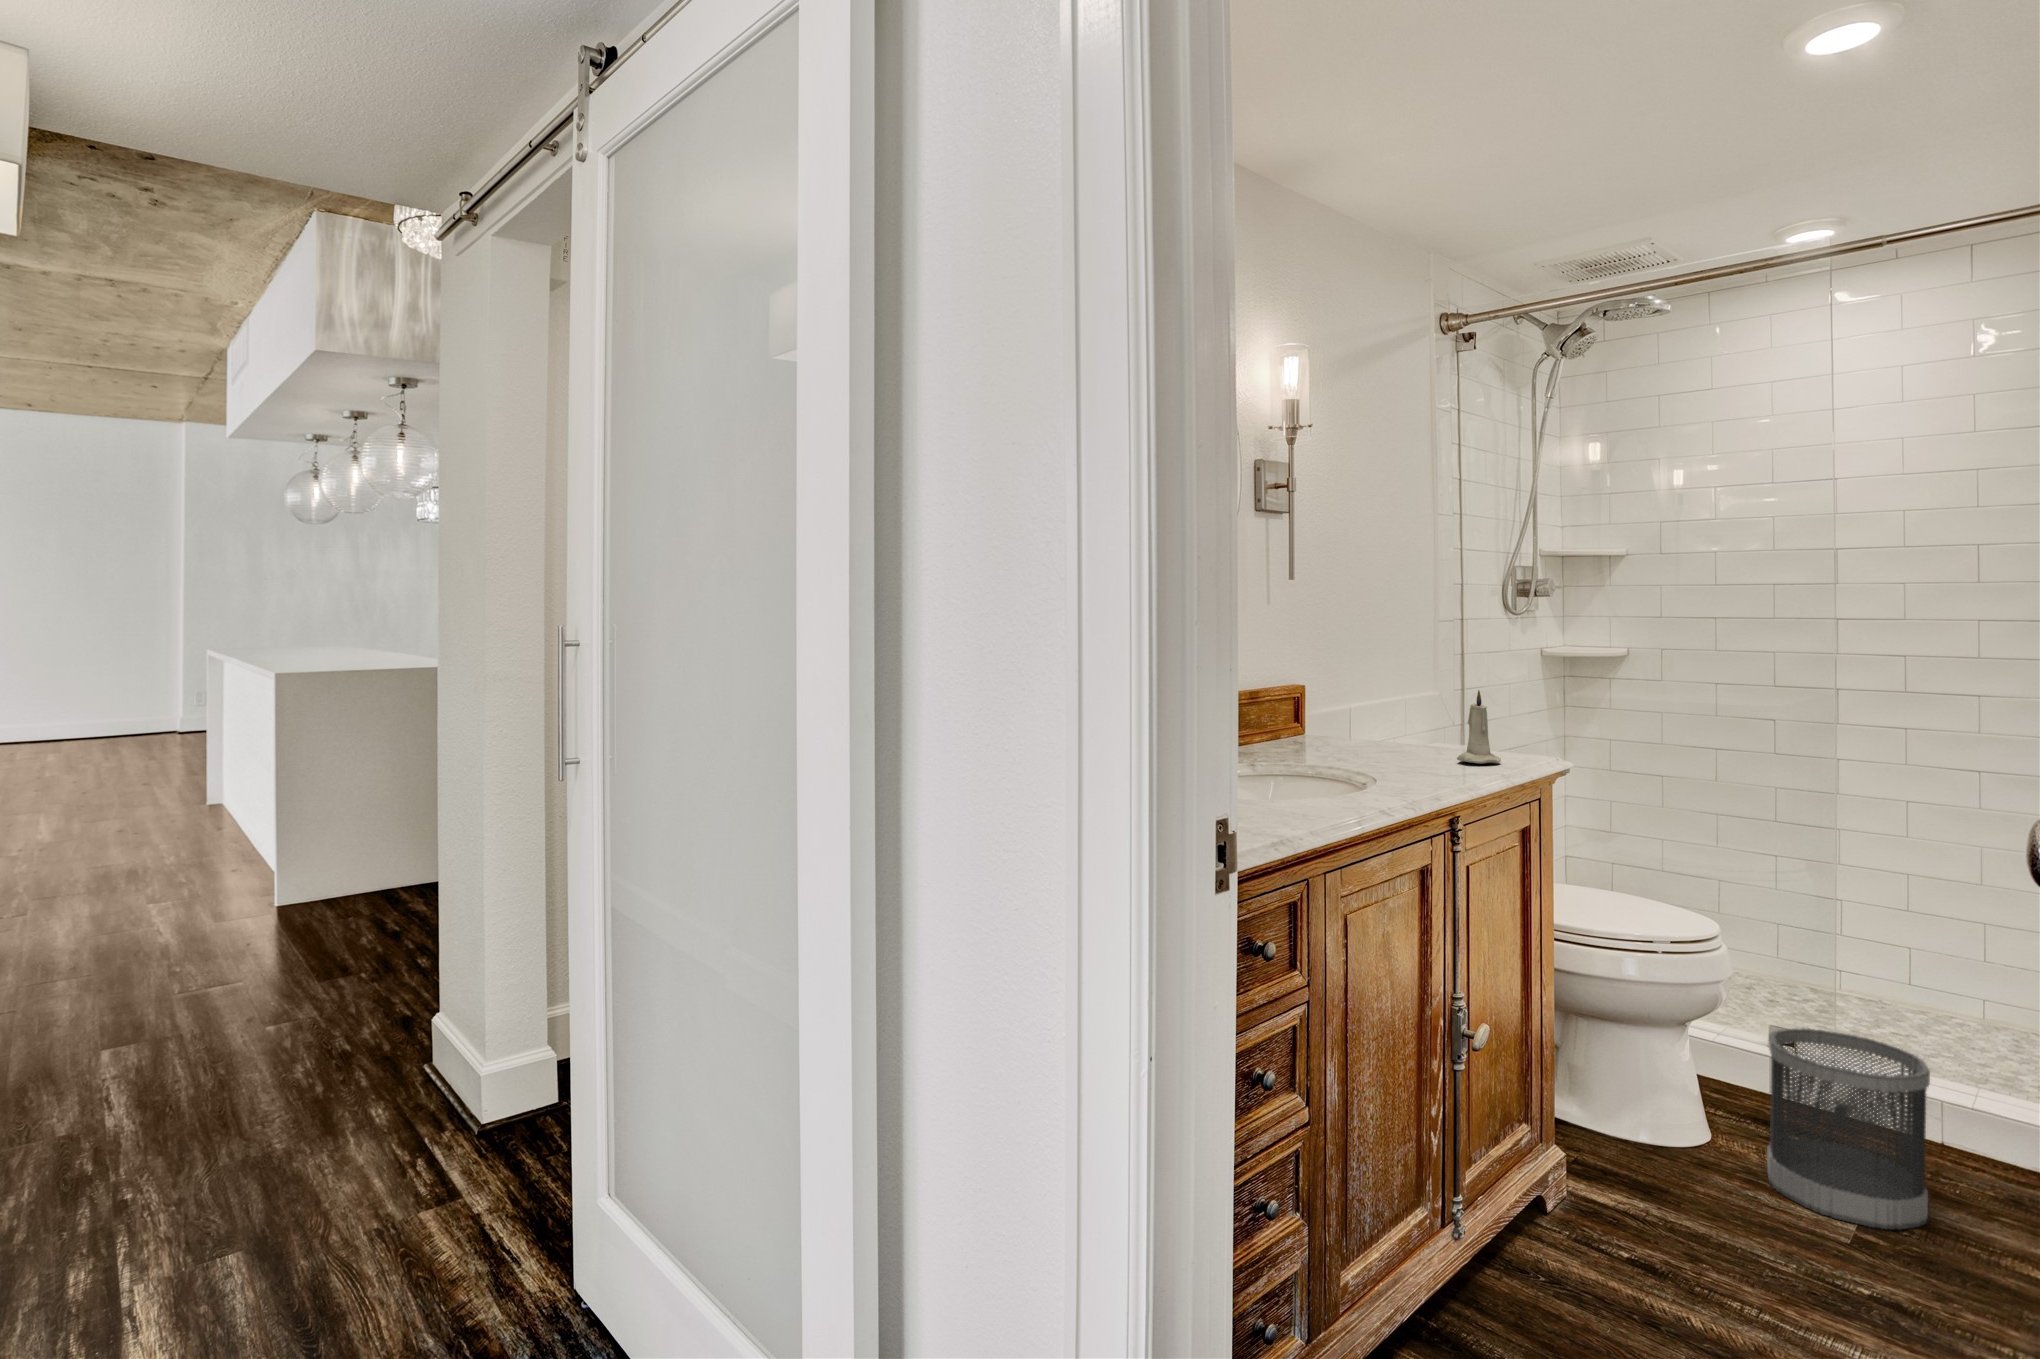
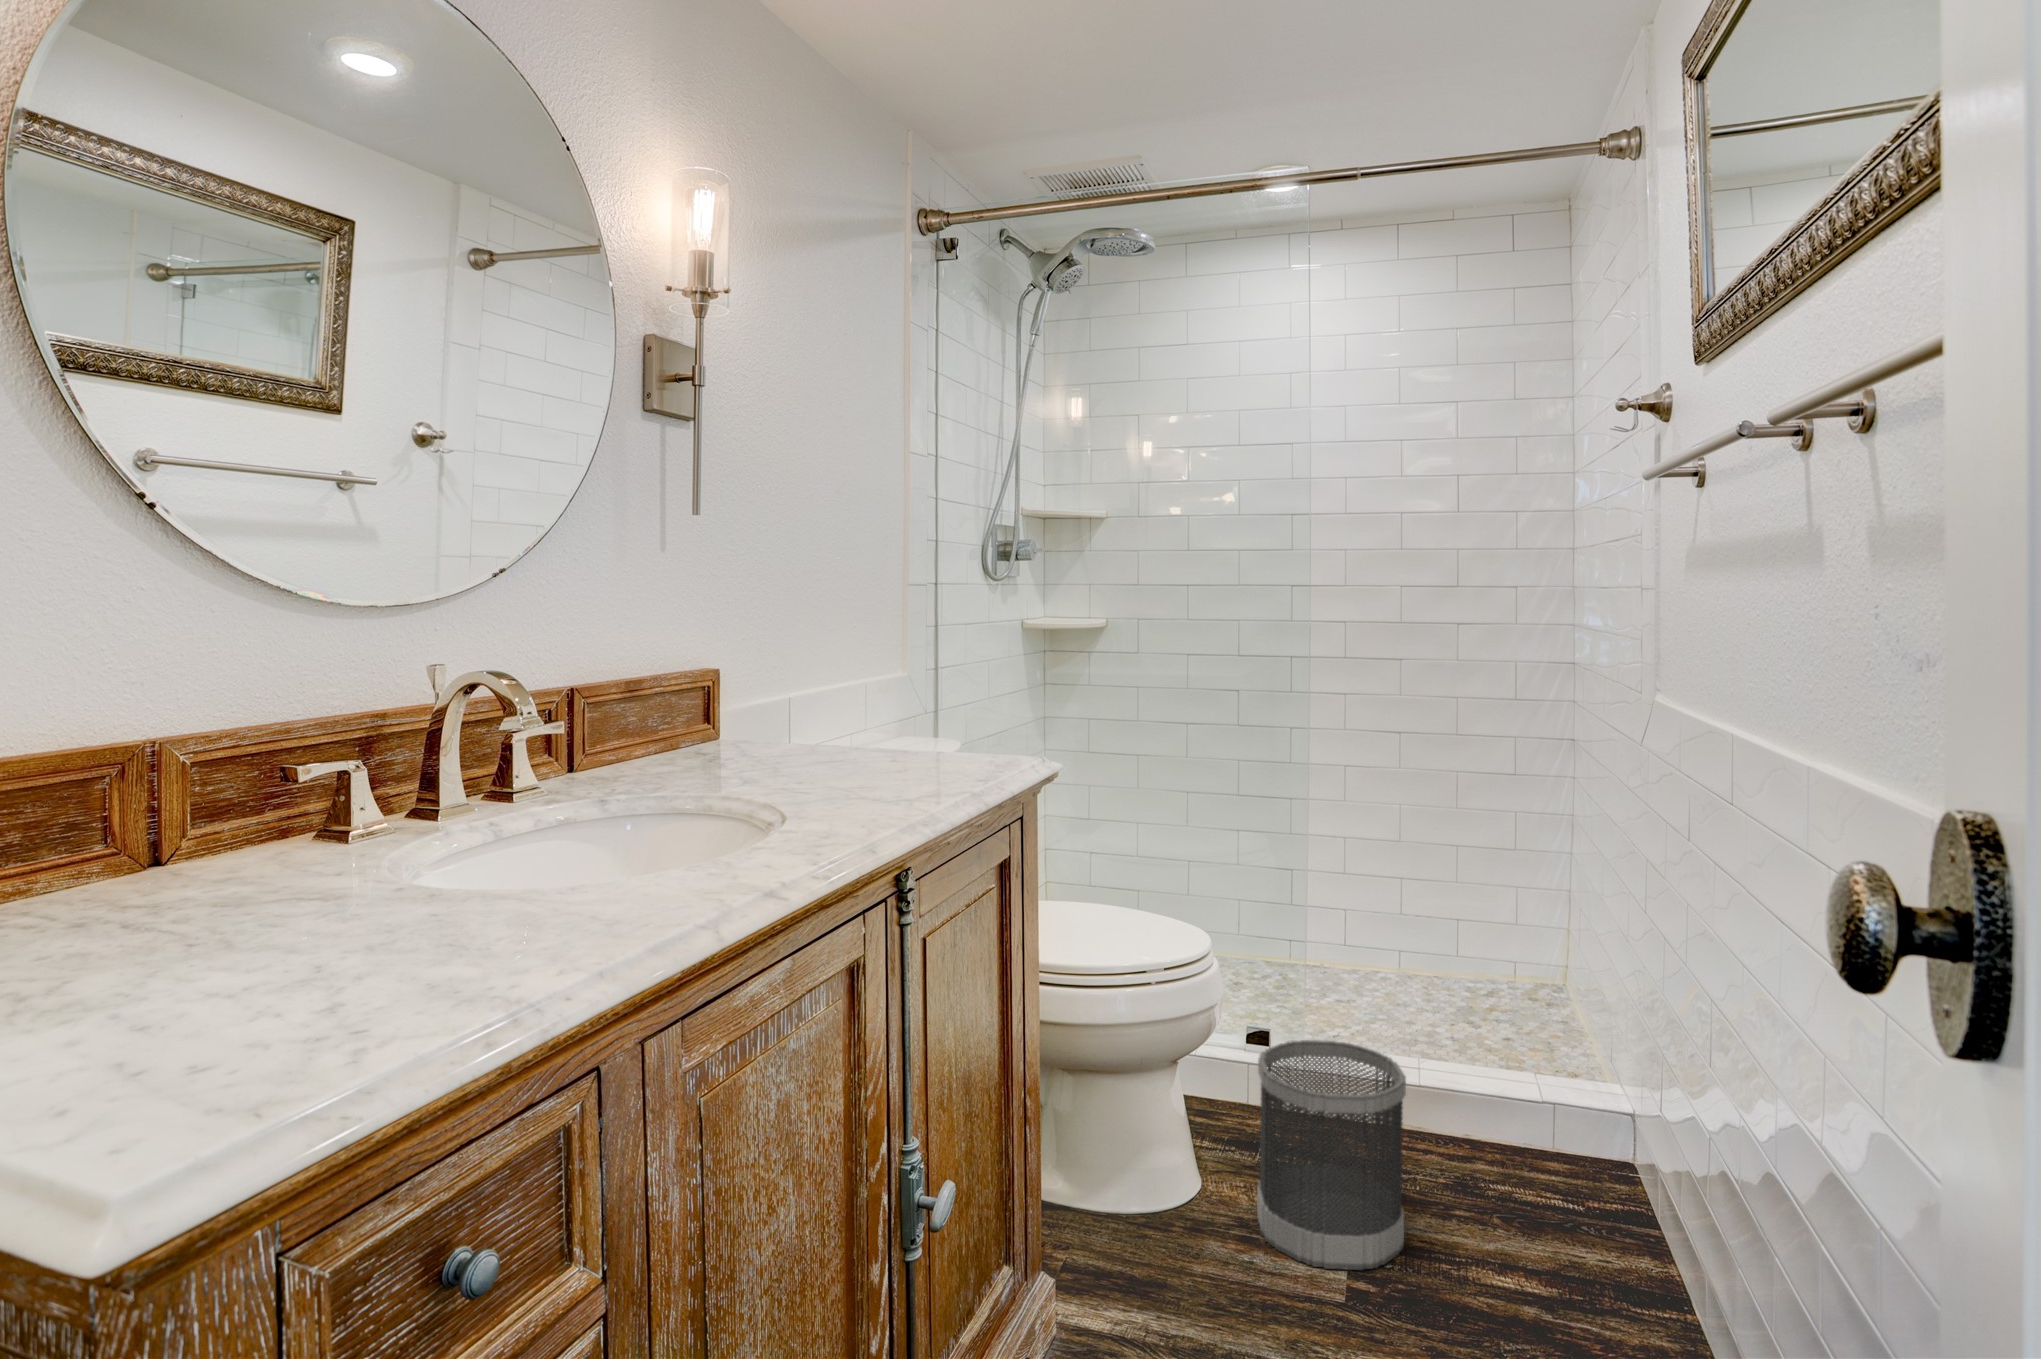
candle: present [1457,690,1501,764] -> none [917,664,974,769]

